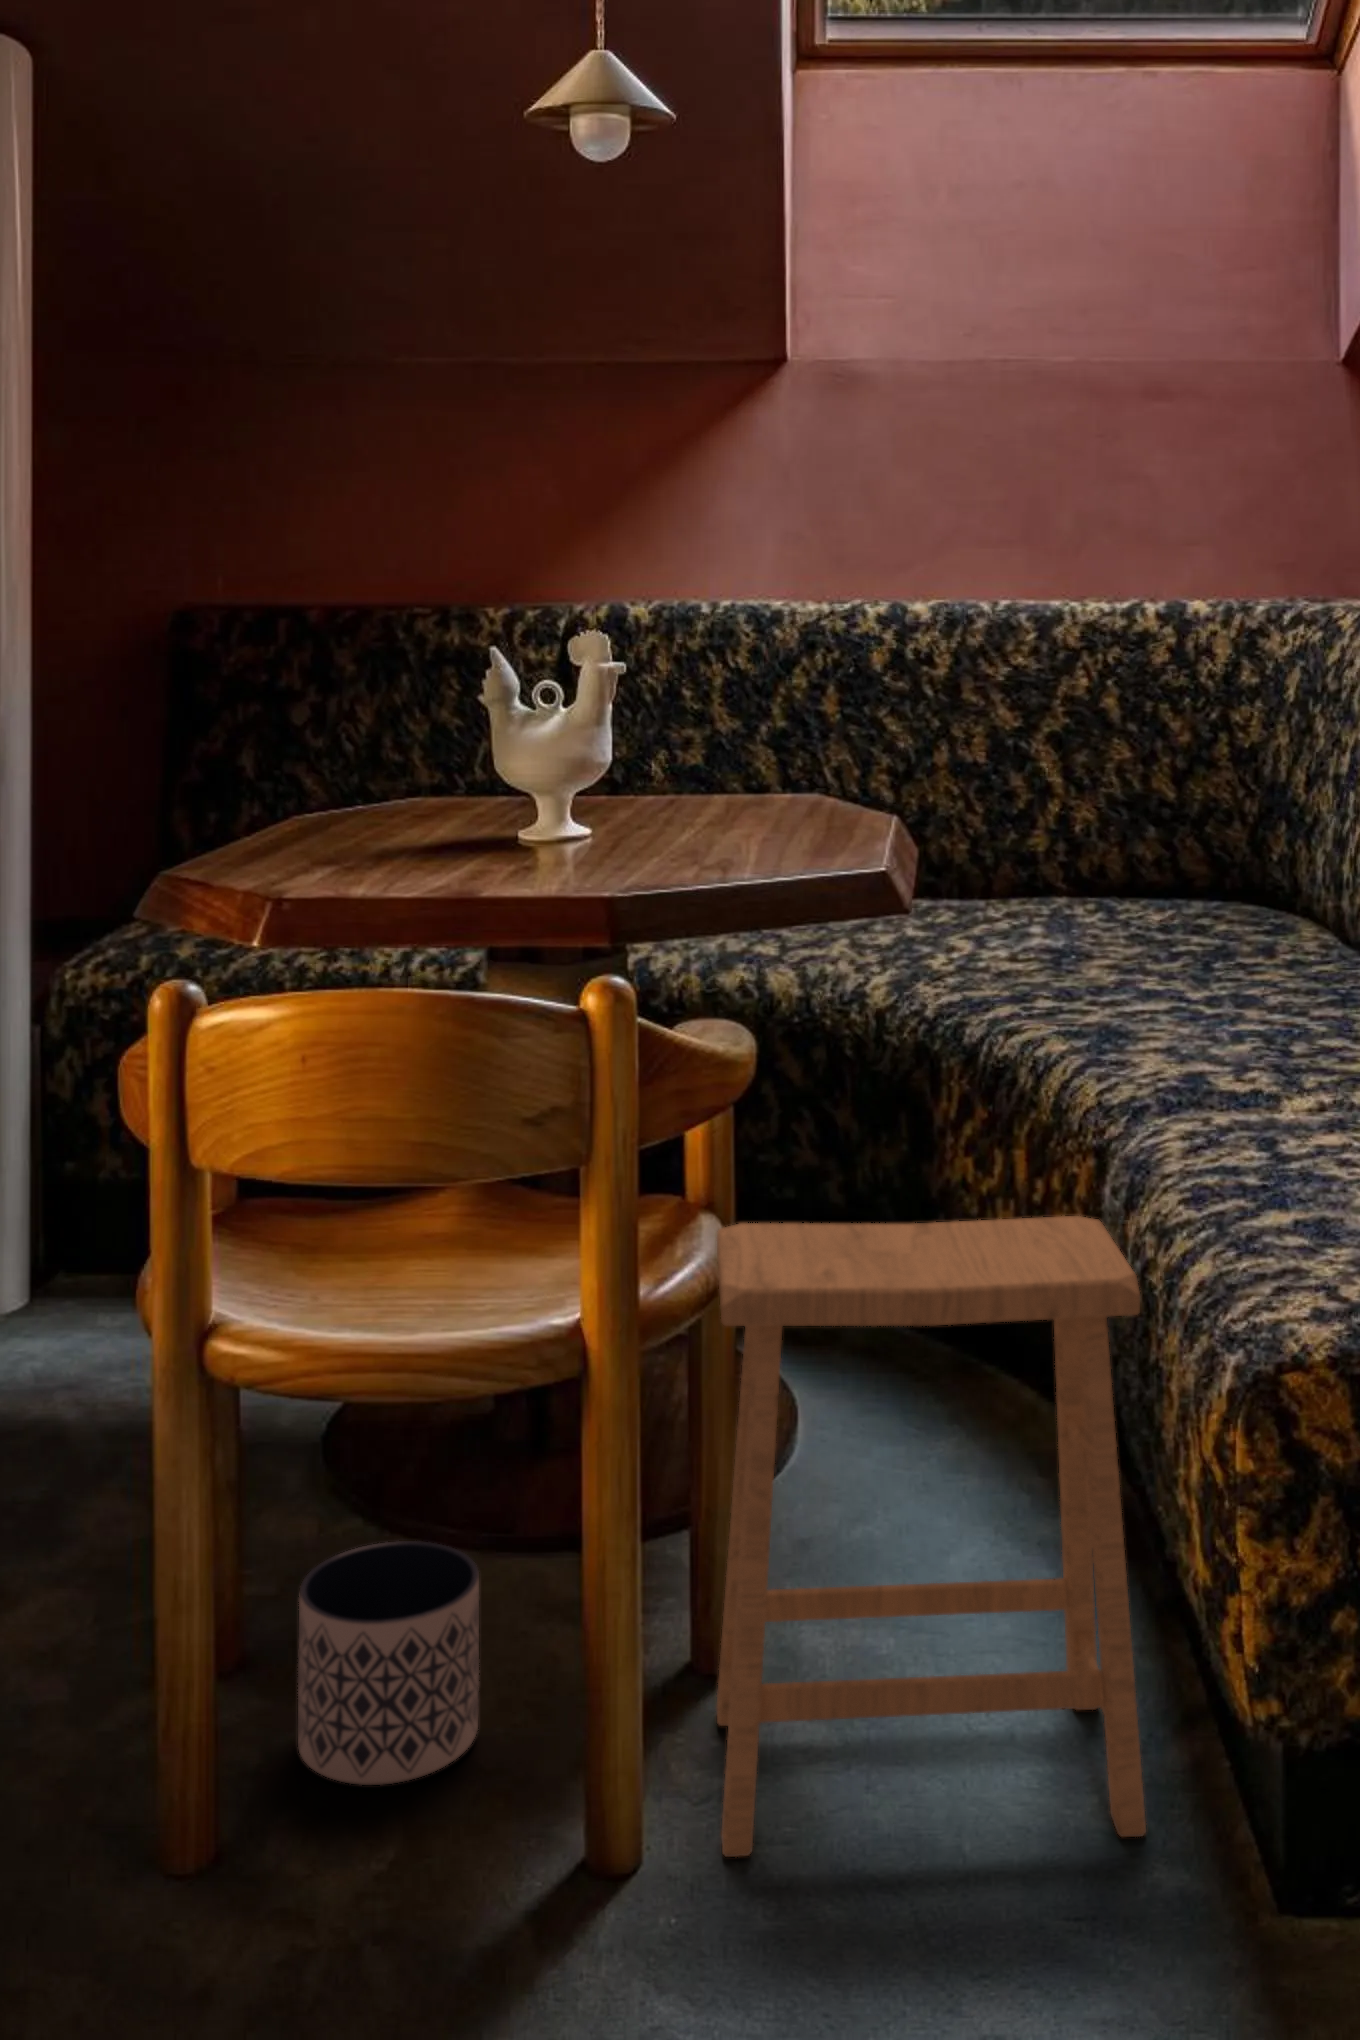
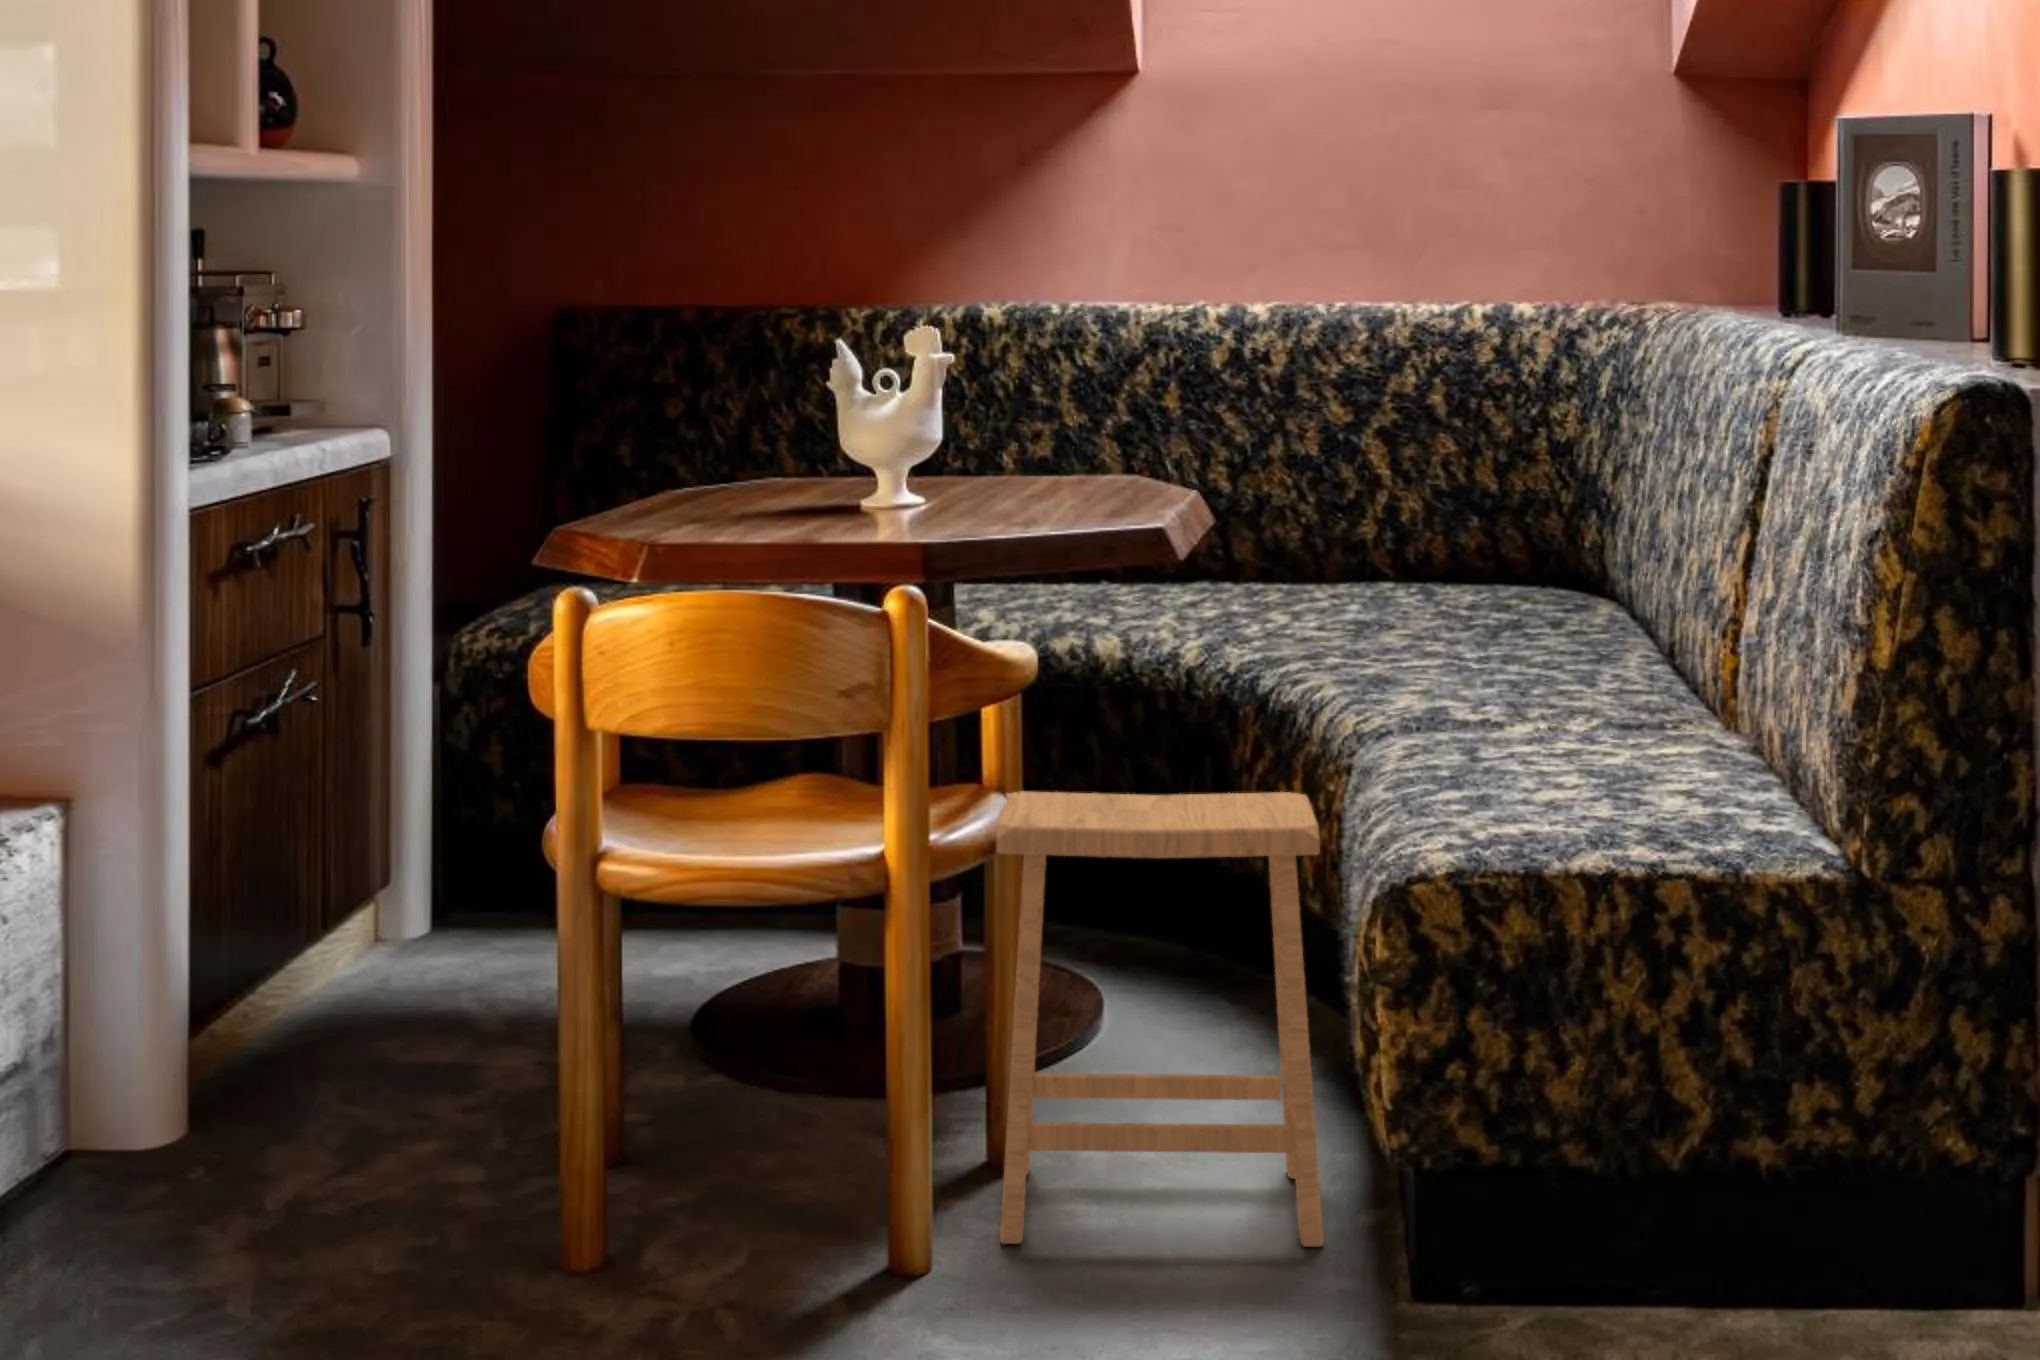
planter: present [298,1541,479,1785] -> none [691,1034,826,1197]

